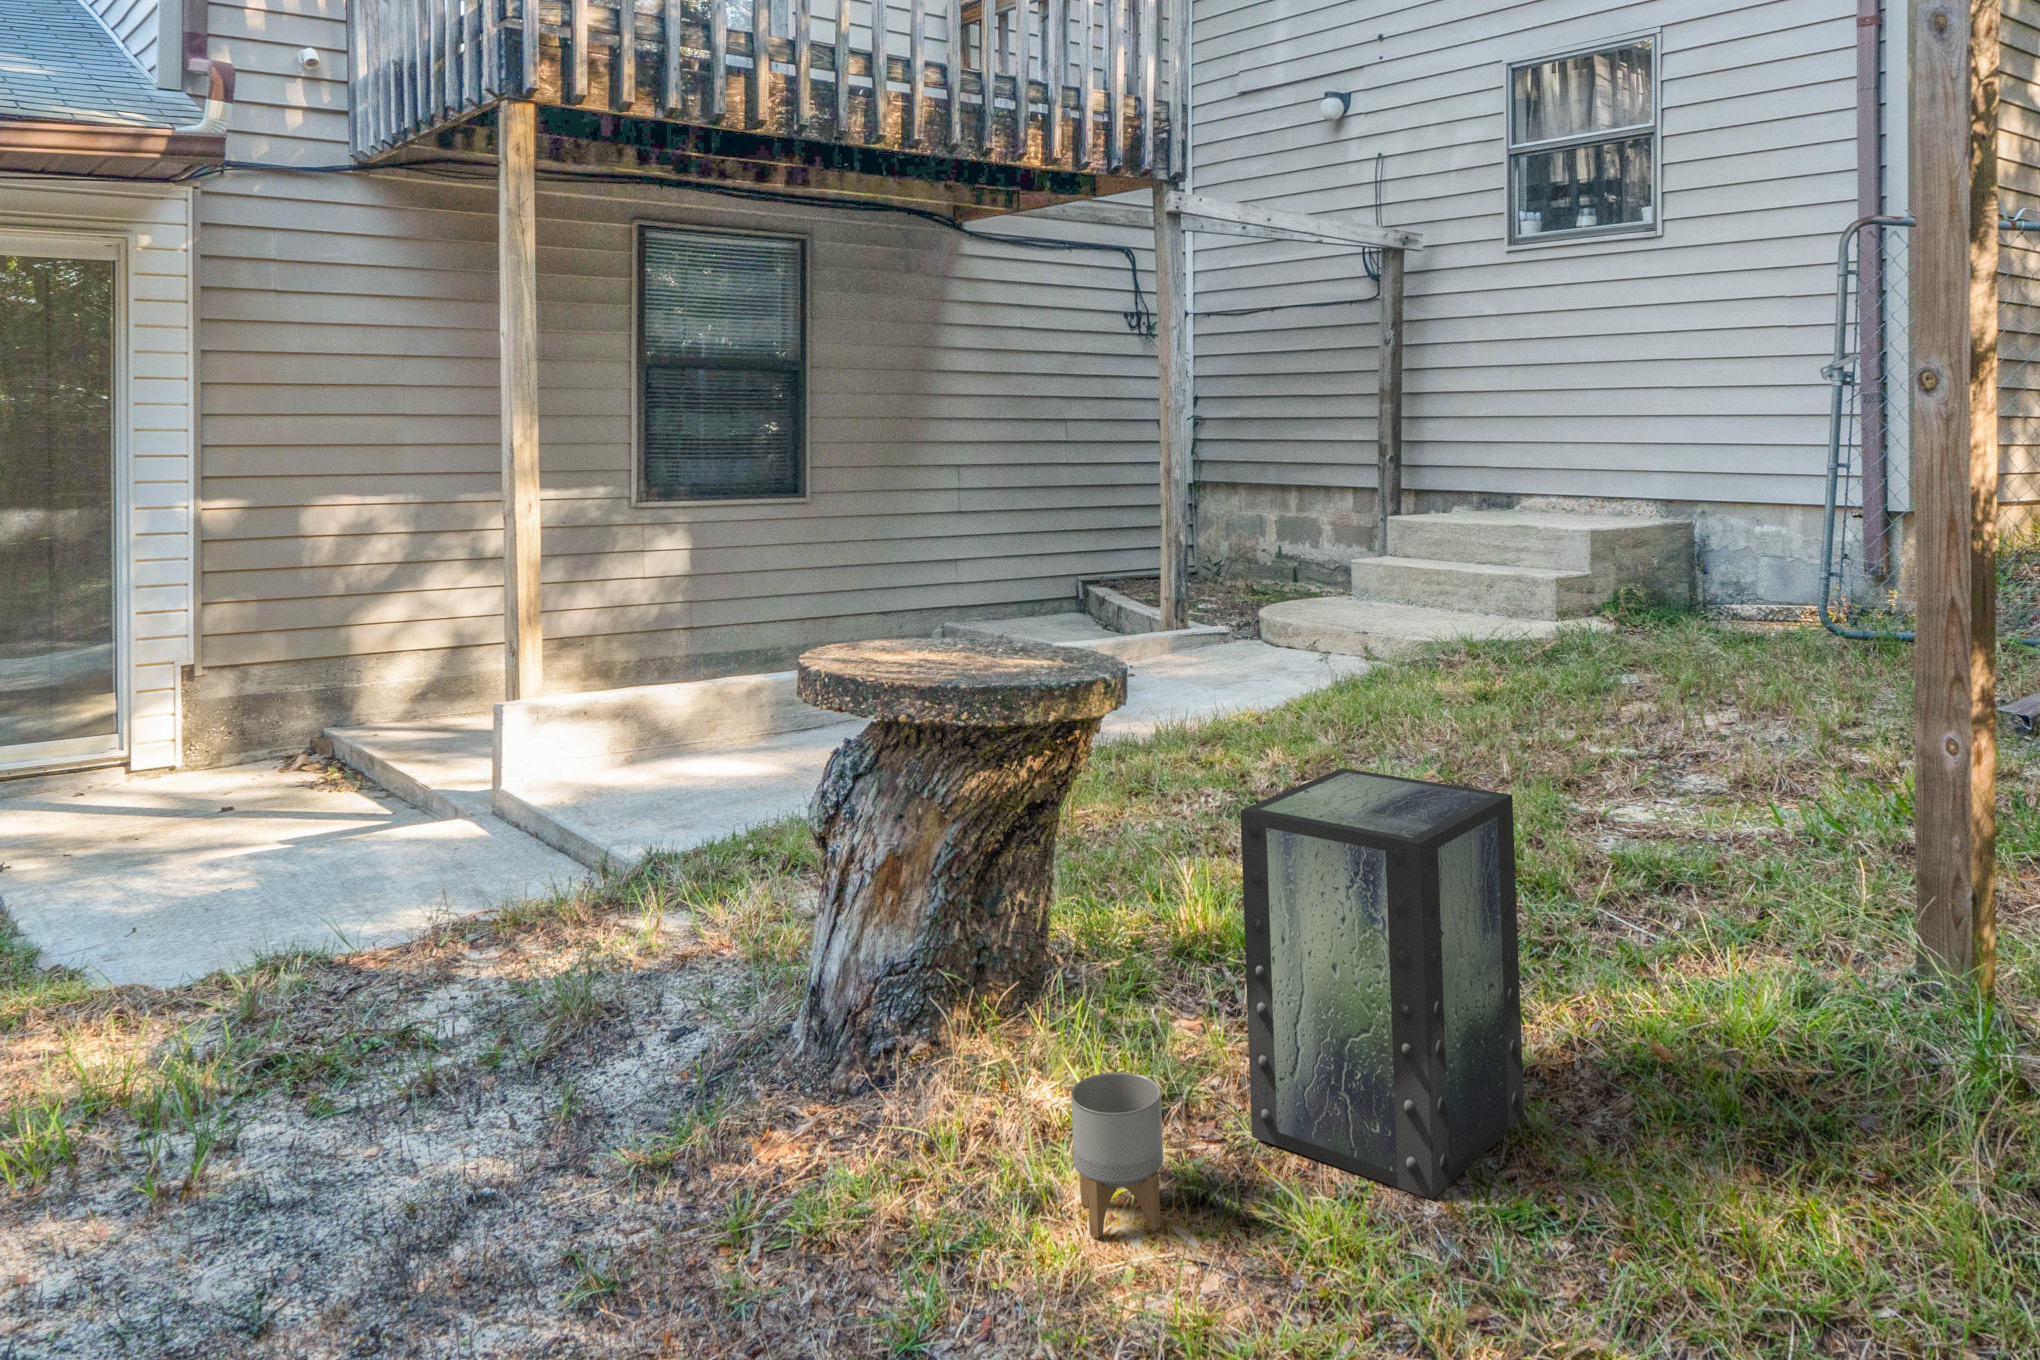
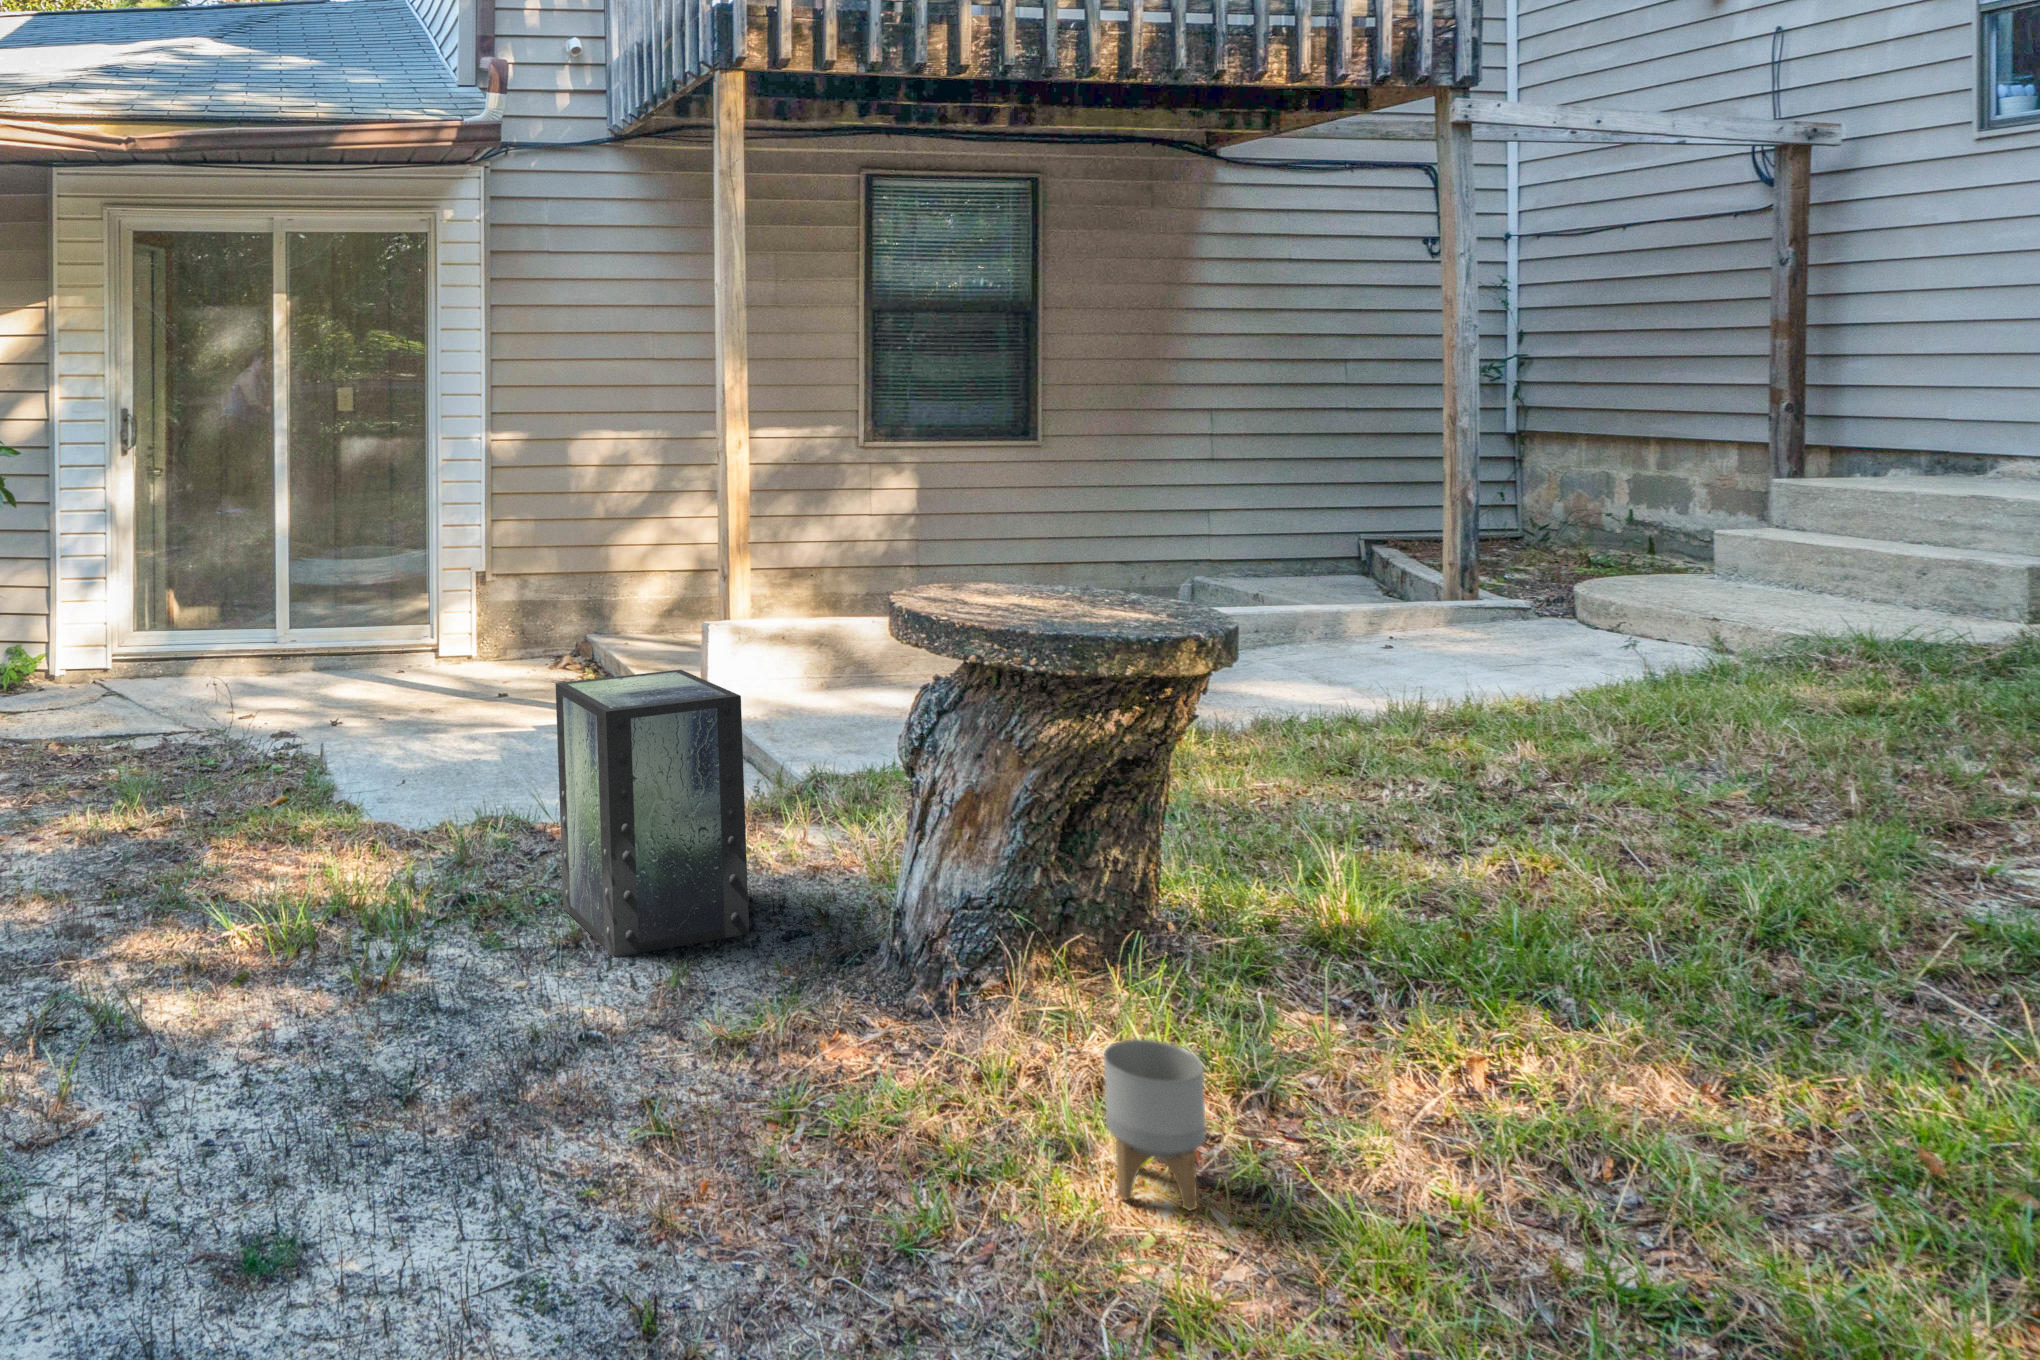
storage box: present [1240,768,1524,1200] -> present [555,670,749,957]

